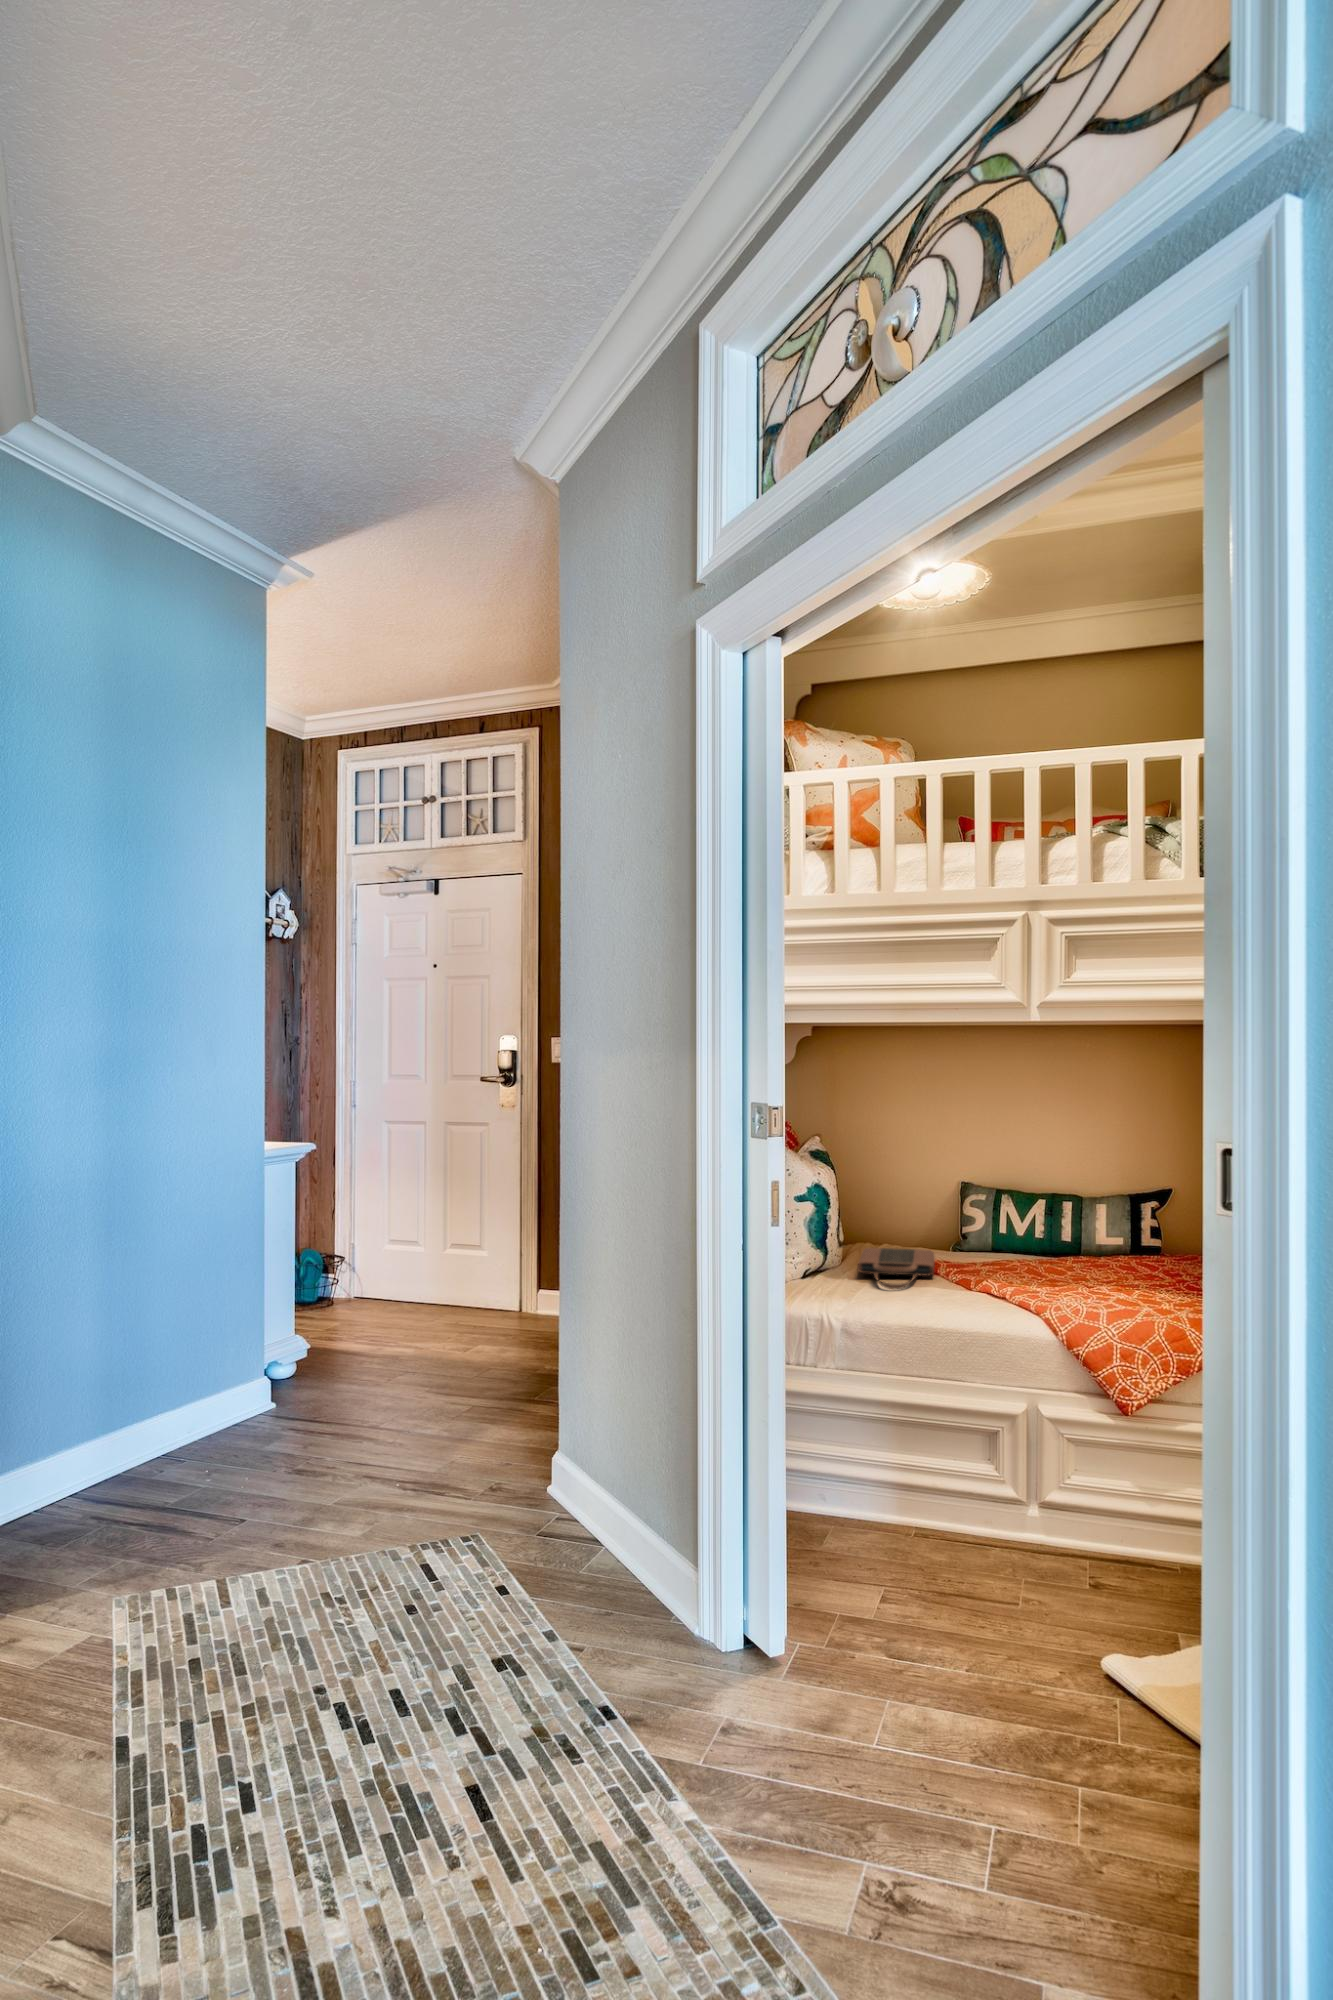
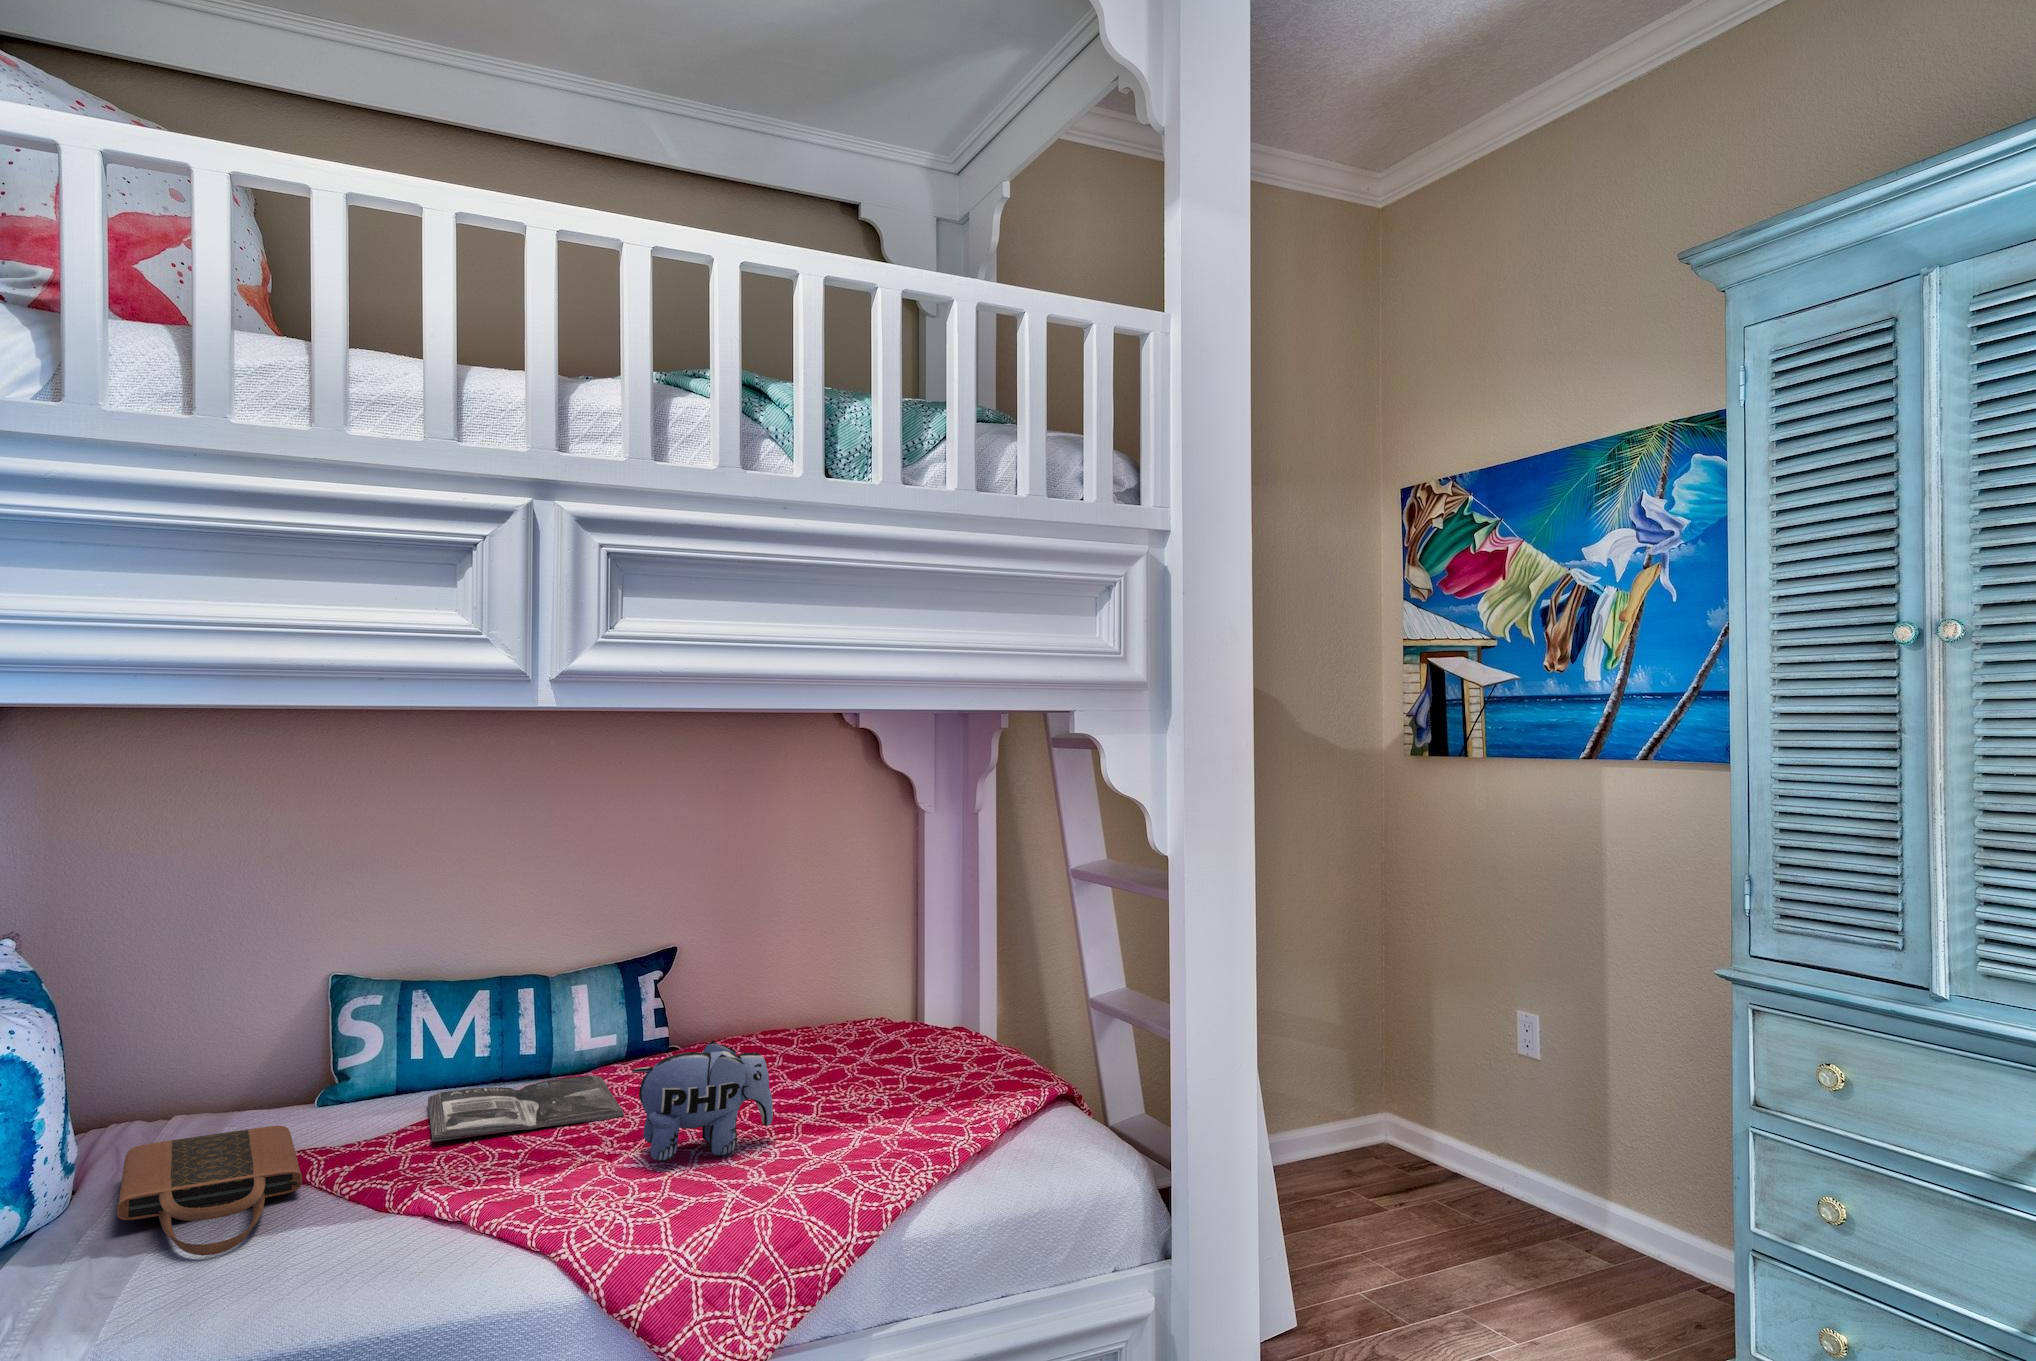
plush toy: none [1099,1228,1190,1295] -> present [632,1041,773,1161]
magazine: none [1002,1251,1111,1275] -> present [428,1075,624,1141]

